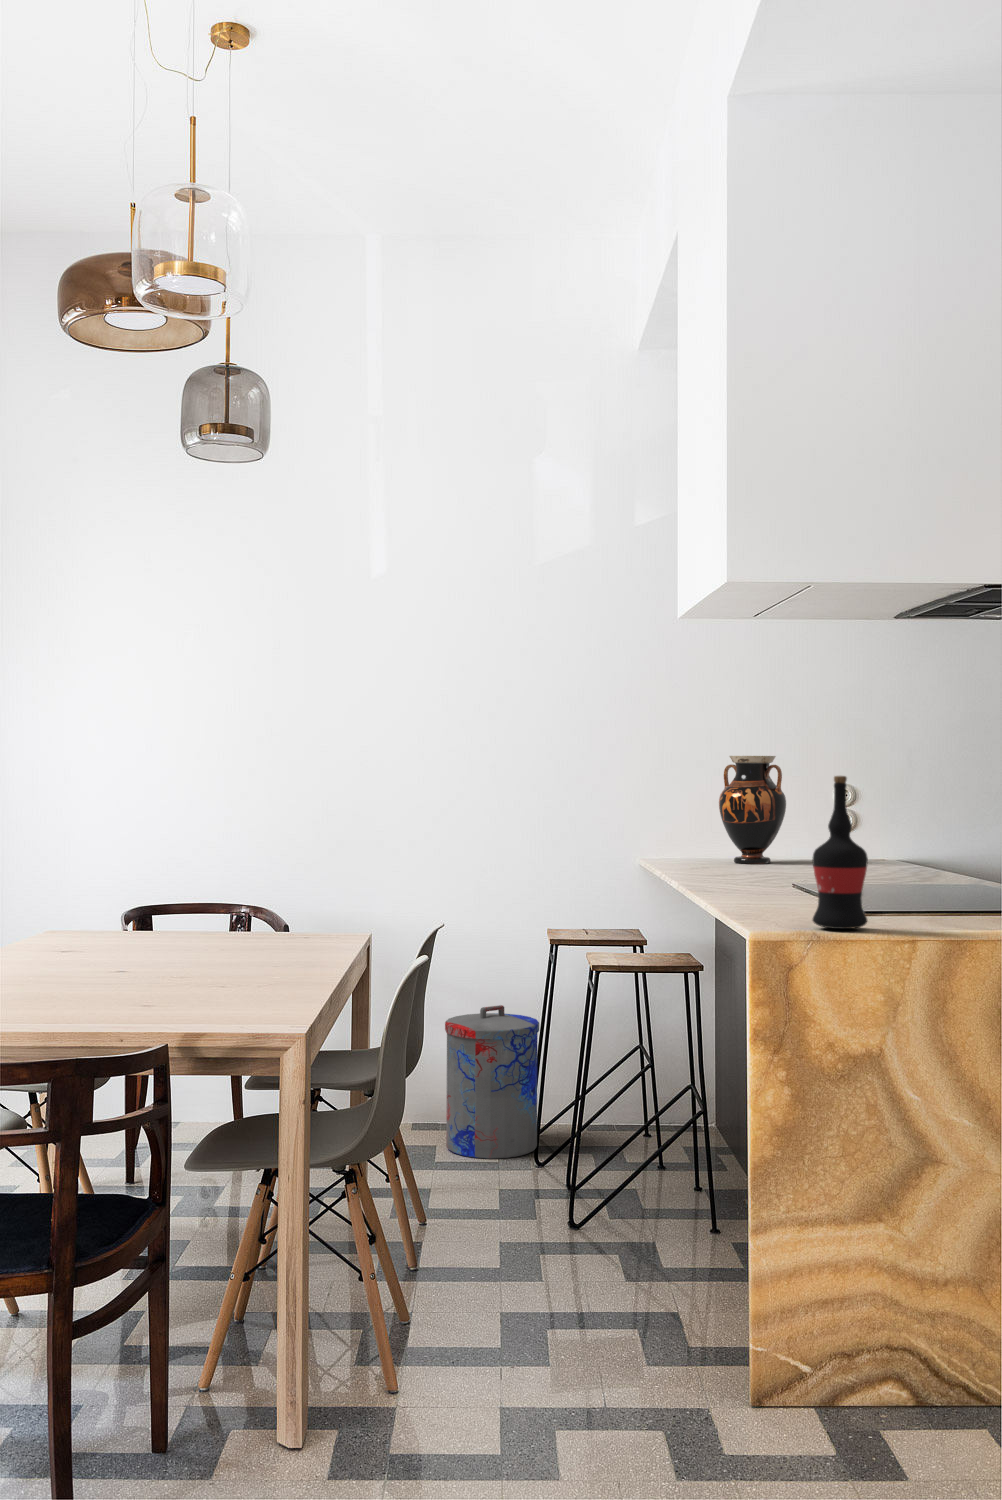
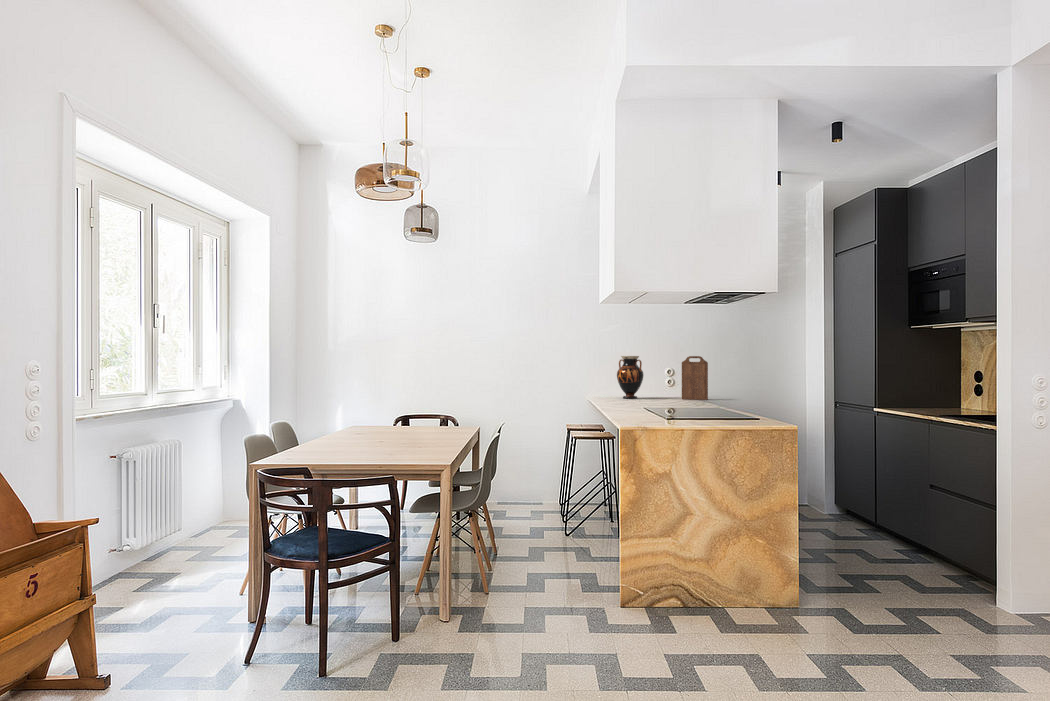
cutting board: none [883,756,949,867] -> present [682,356,708,400]
wine bottle: present [813,776,868,929] -> none [644,366,665,425]
trash can: present [445,1005,539,1159] -> none [508,455,546,515]

